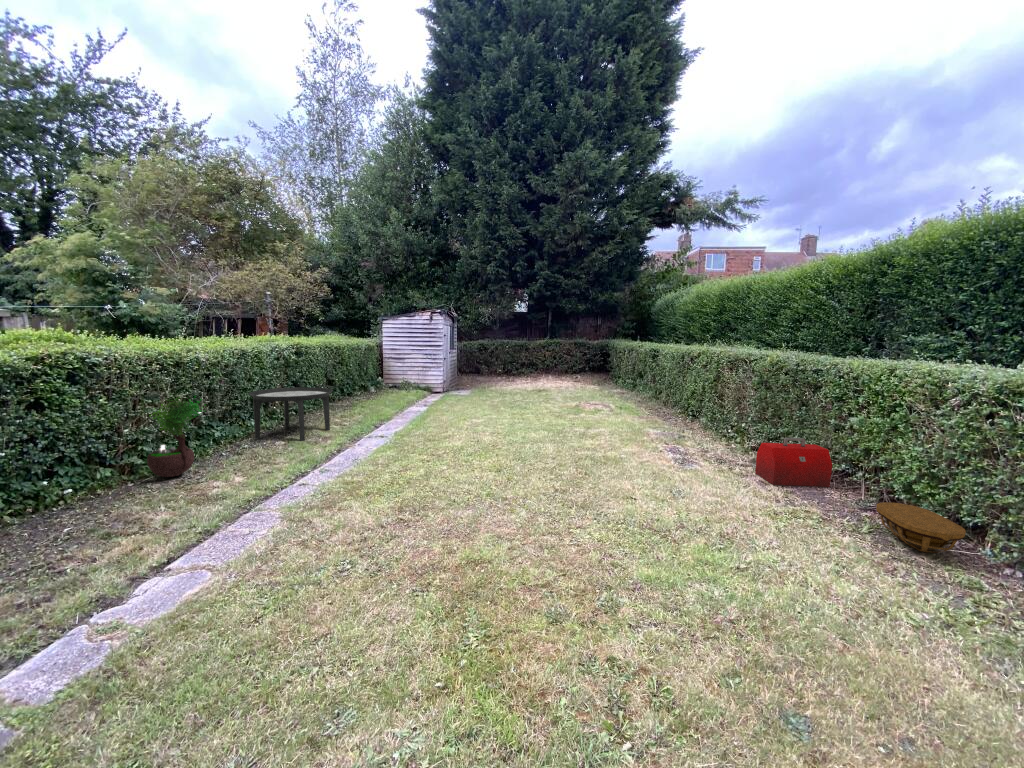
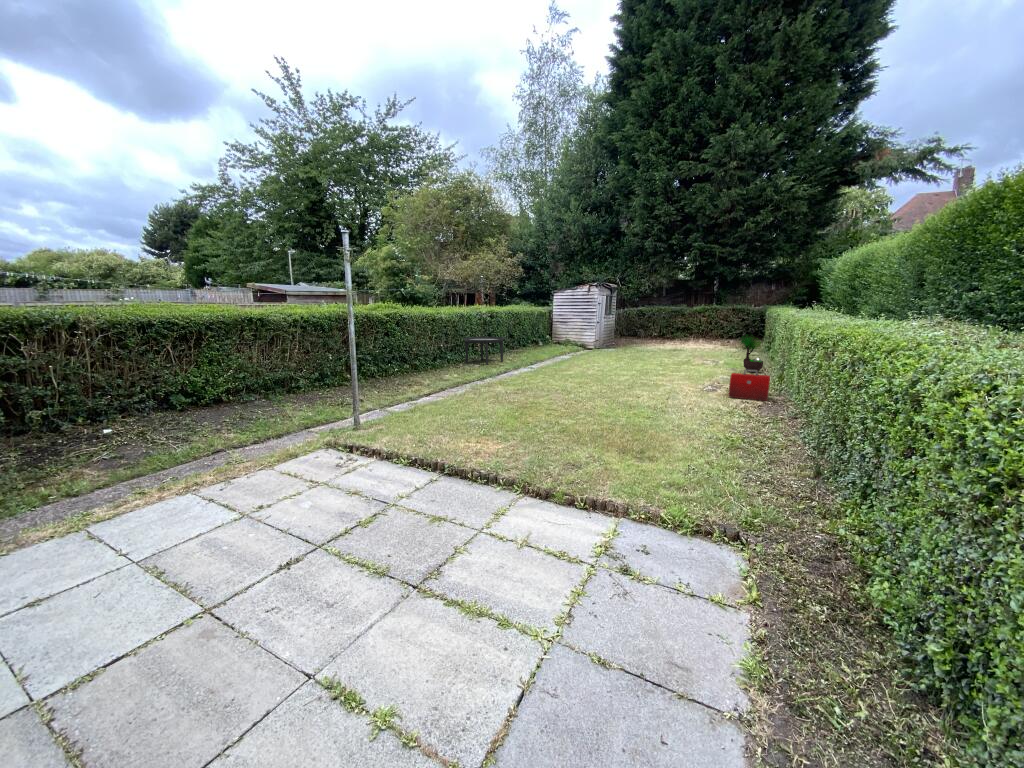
potted tree: present [147,397,200,477] -> present [740,335,763,371]
basket: present [876,502,966,553] -> none [731,397,765,418]

